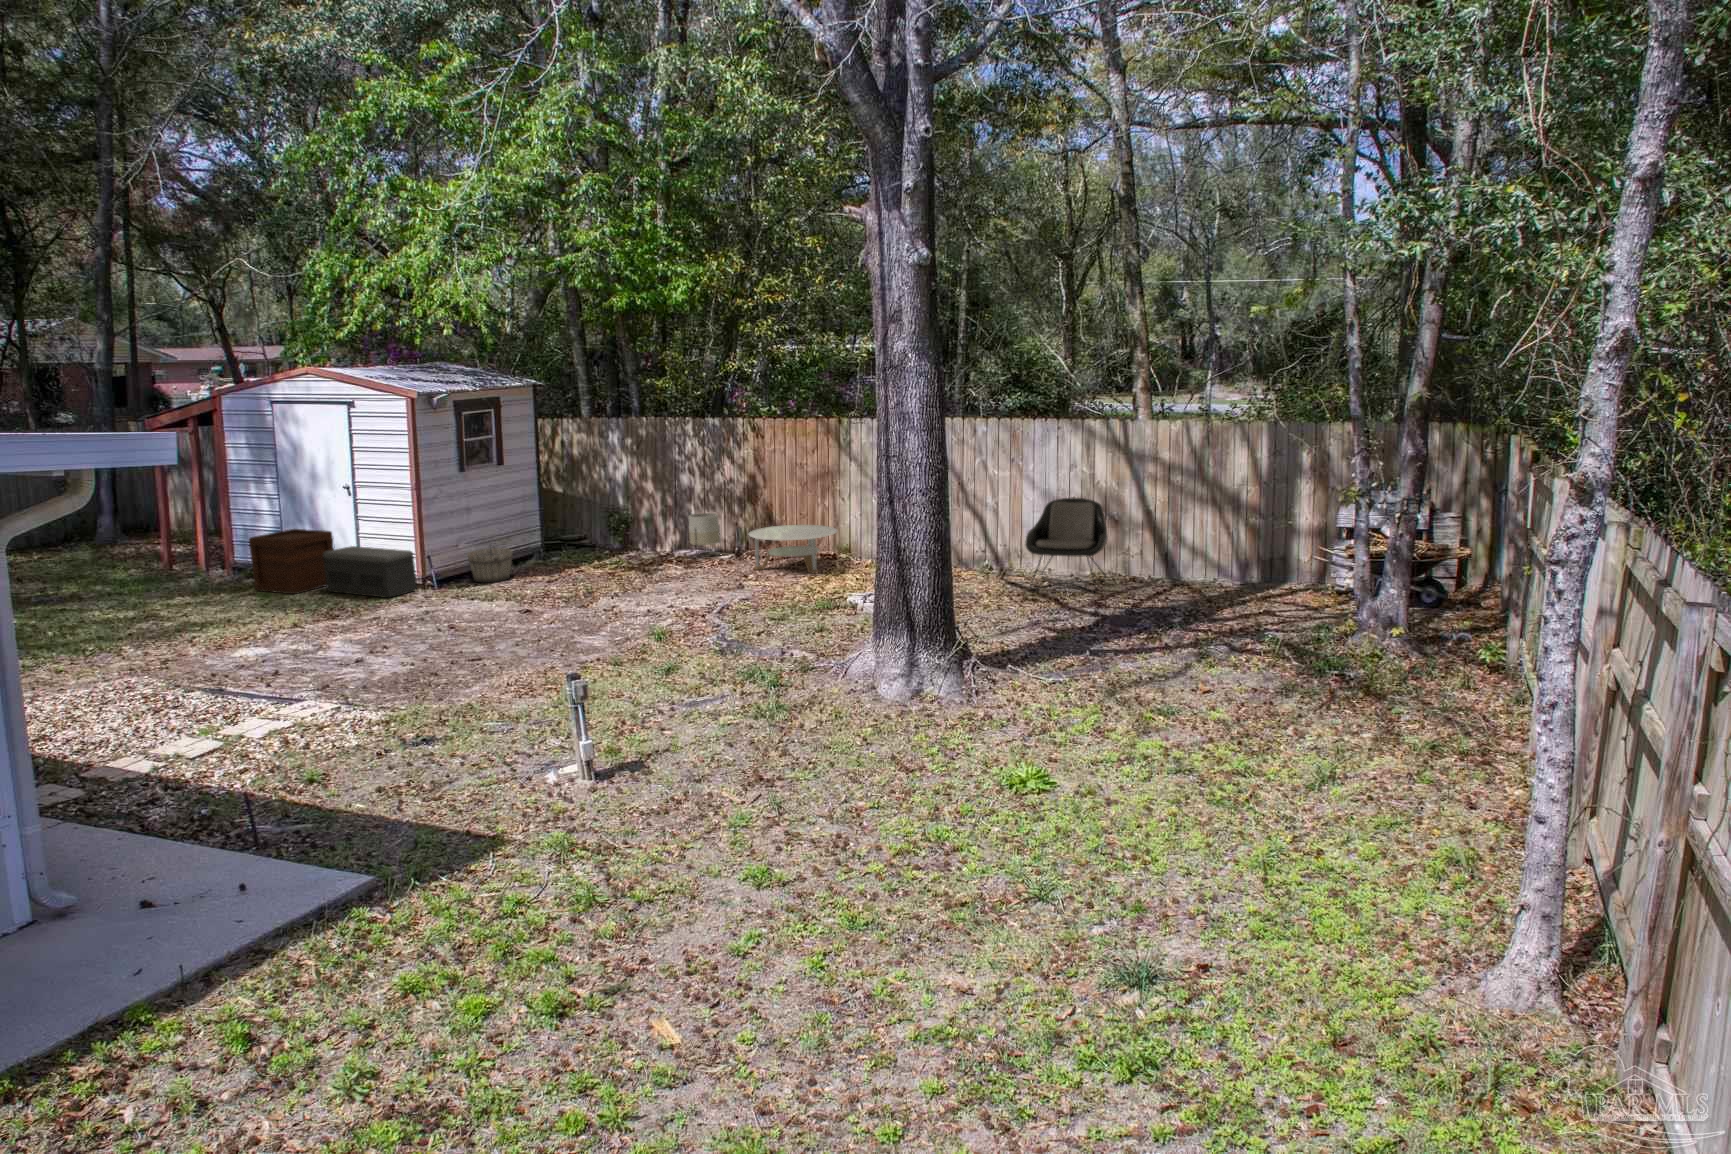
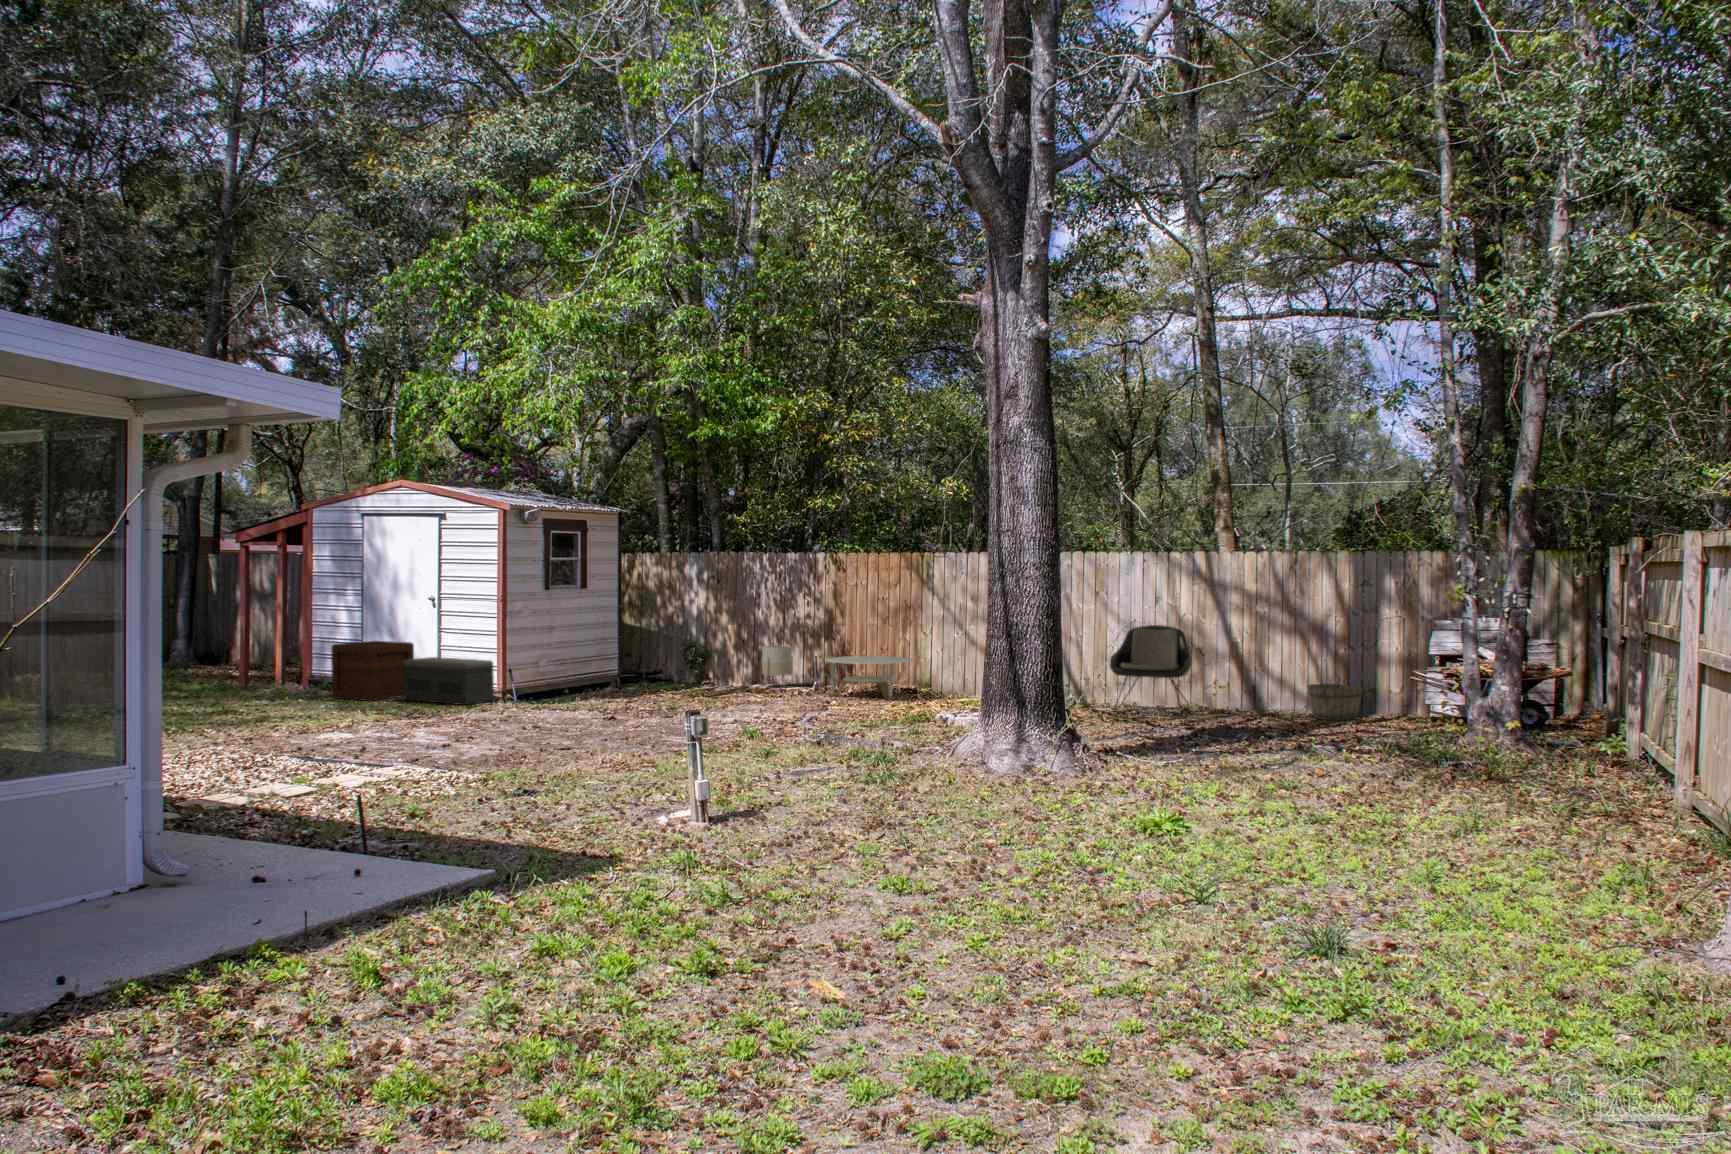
wooden bucket: present [467,547,512,582] -> present [1307,678,1363,721]

